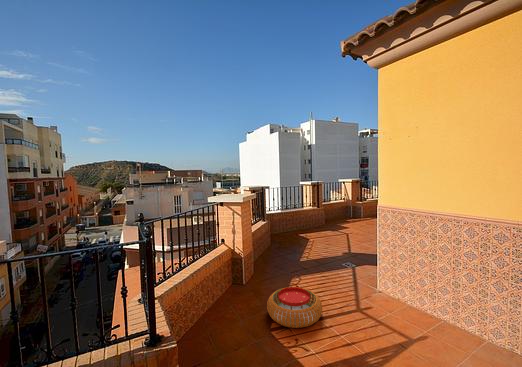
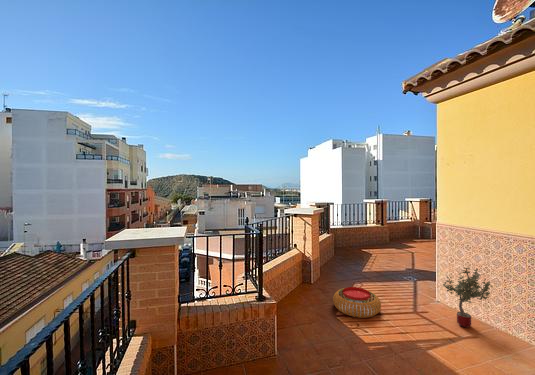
potted tree: none [387,256,443,325] -> present [443,268,493,328]

